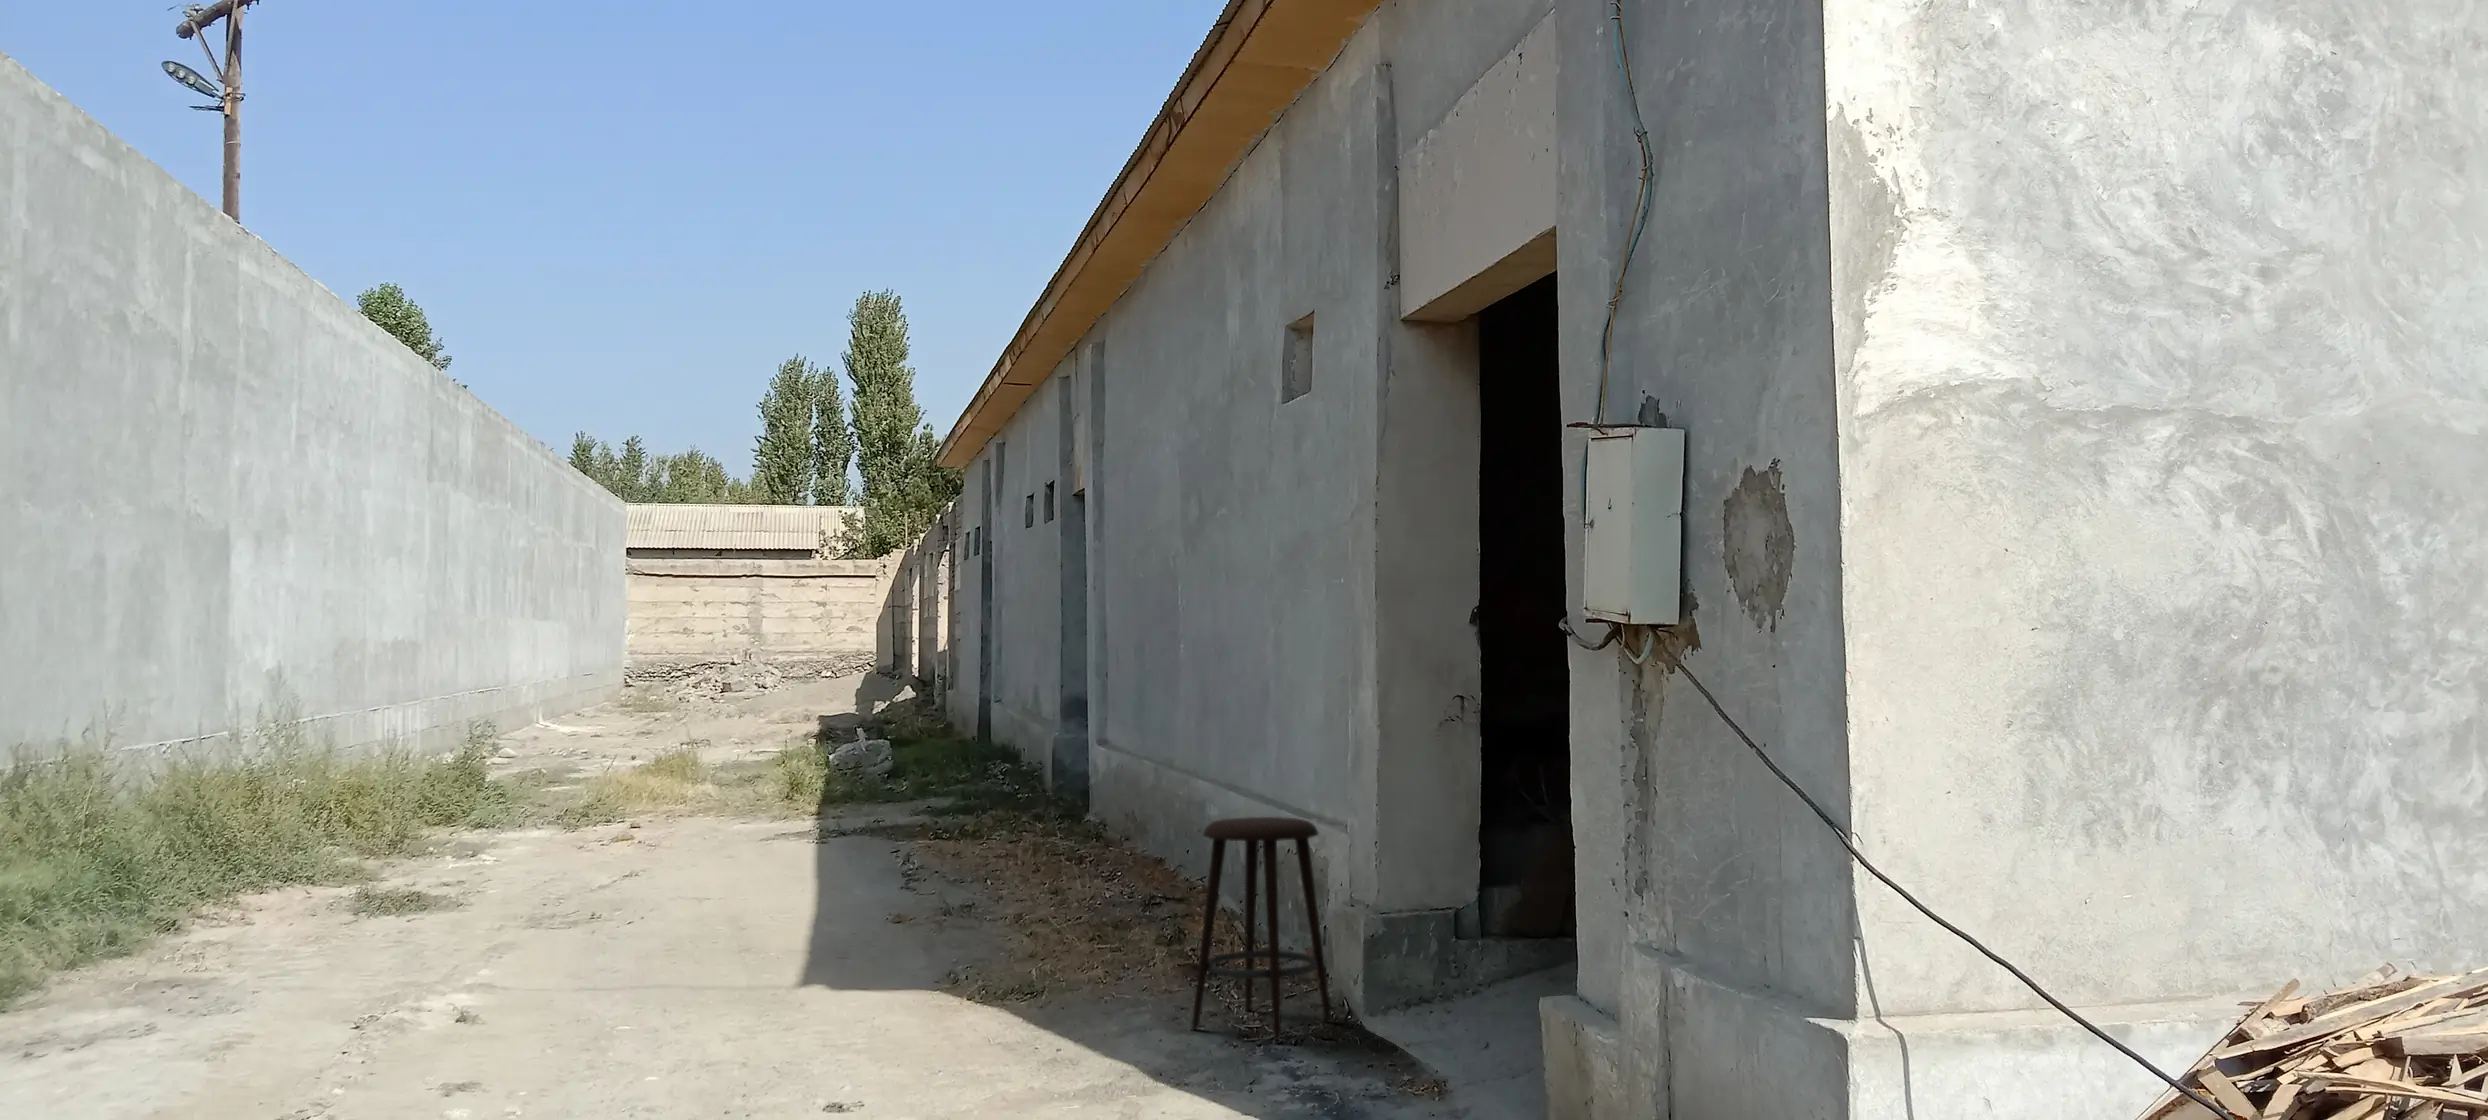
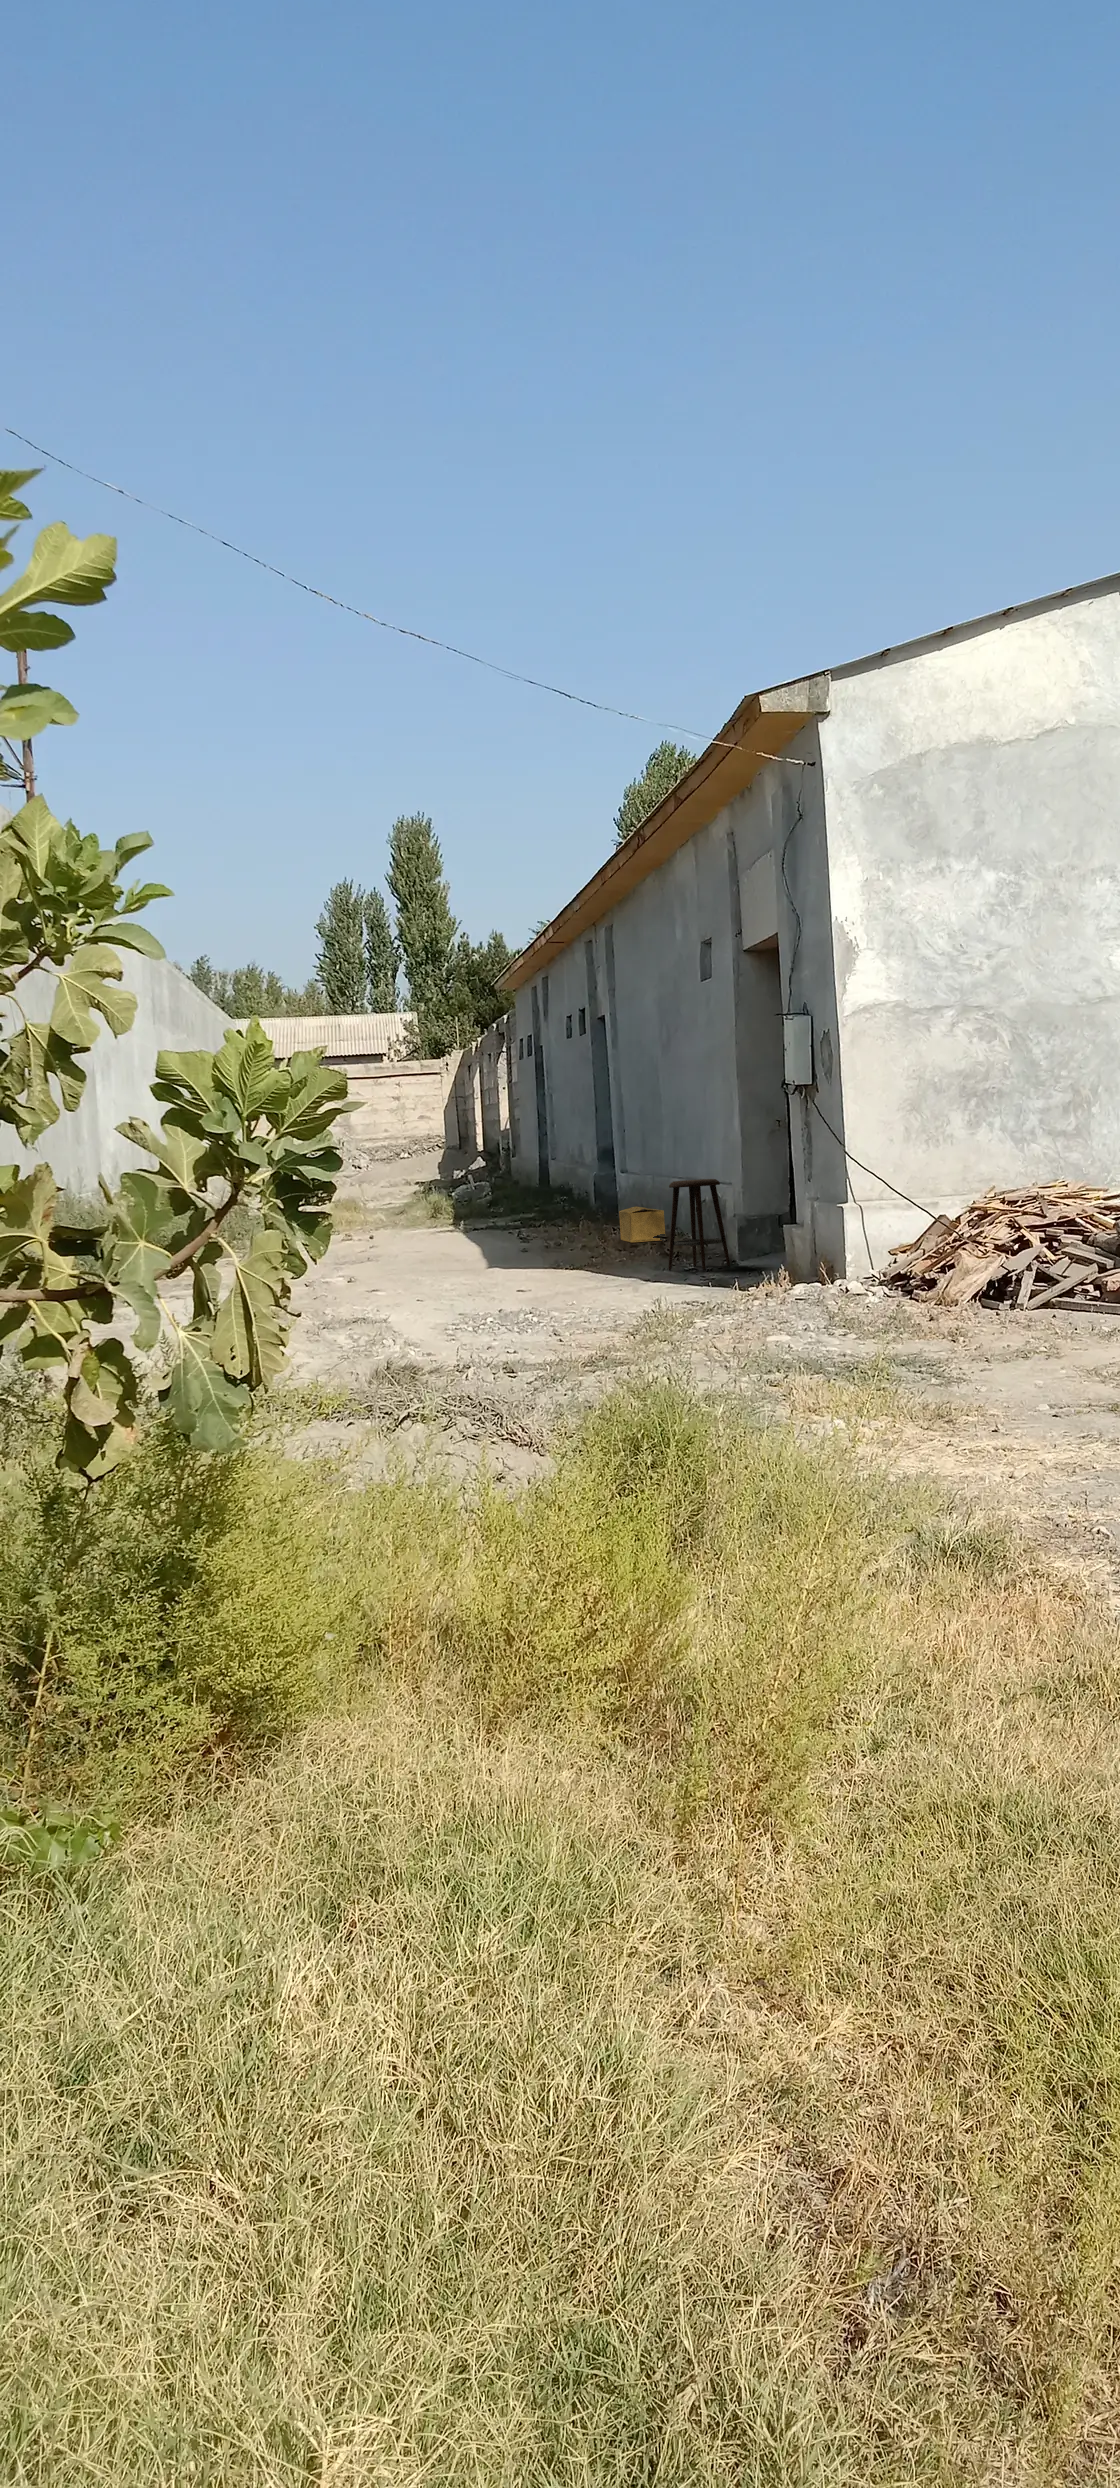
cardboard box: none [1084,817,1167,890] -> present [619,1206,665,1242]

